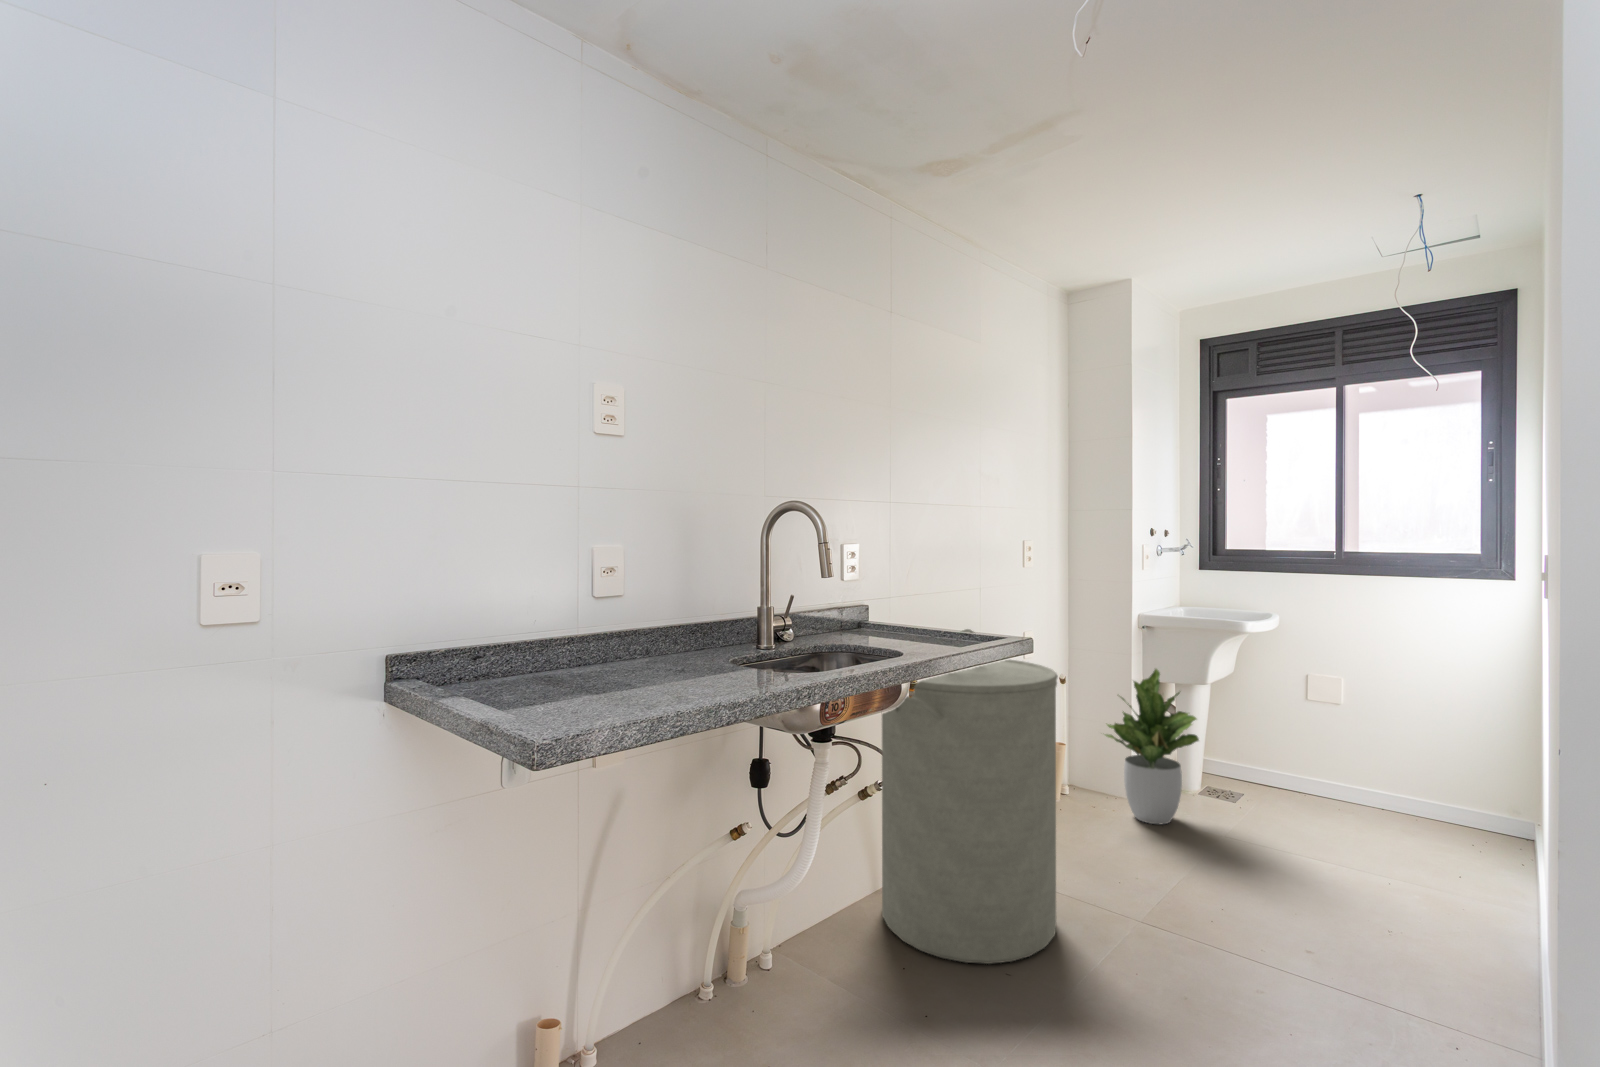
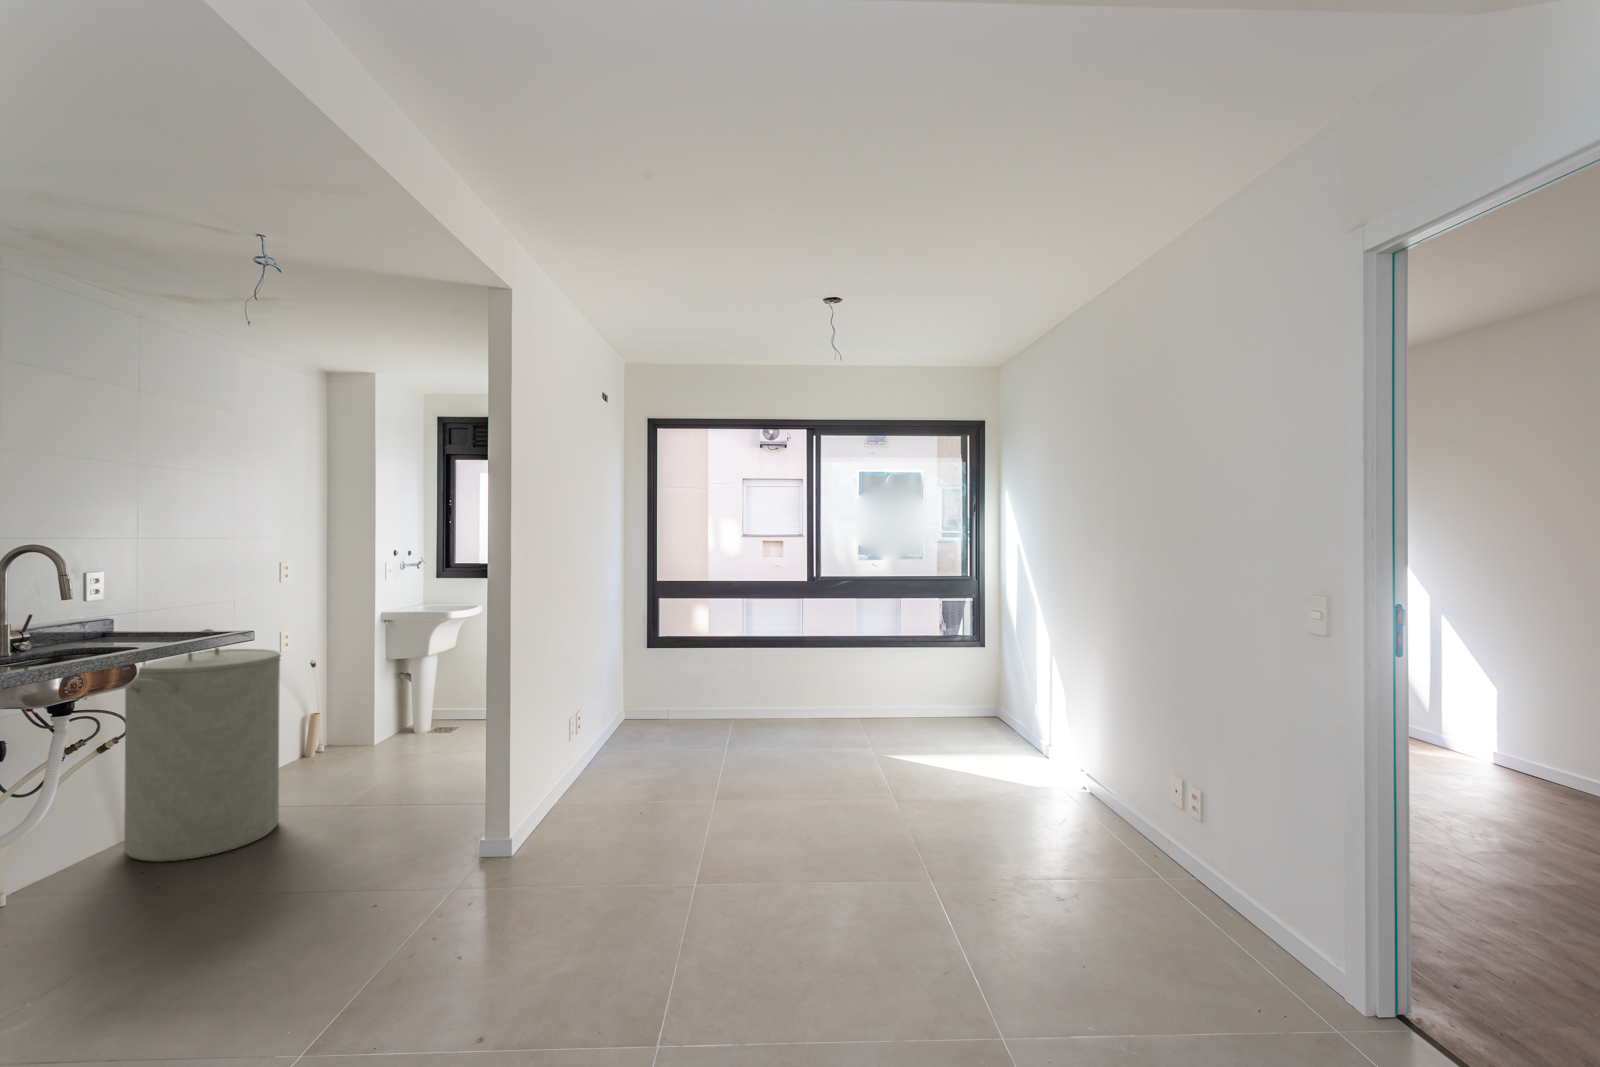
potted plant: present [1105,669,1199,824] -> none [342,648,415,756]

